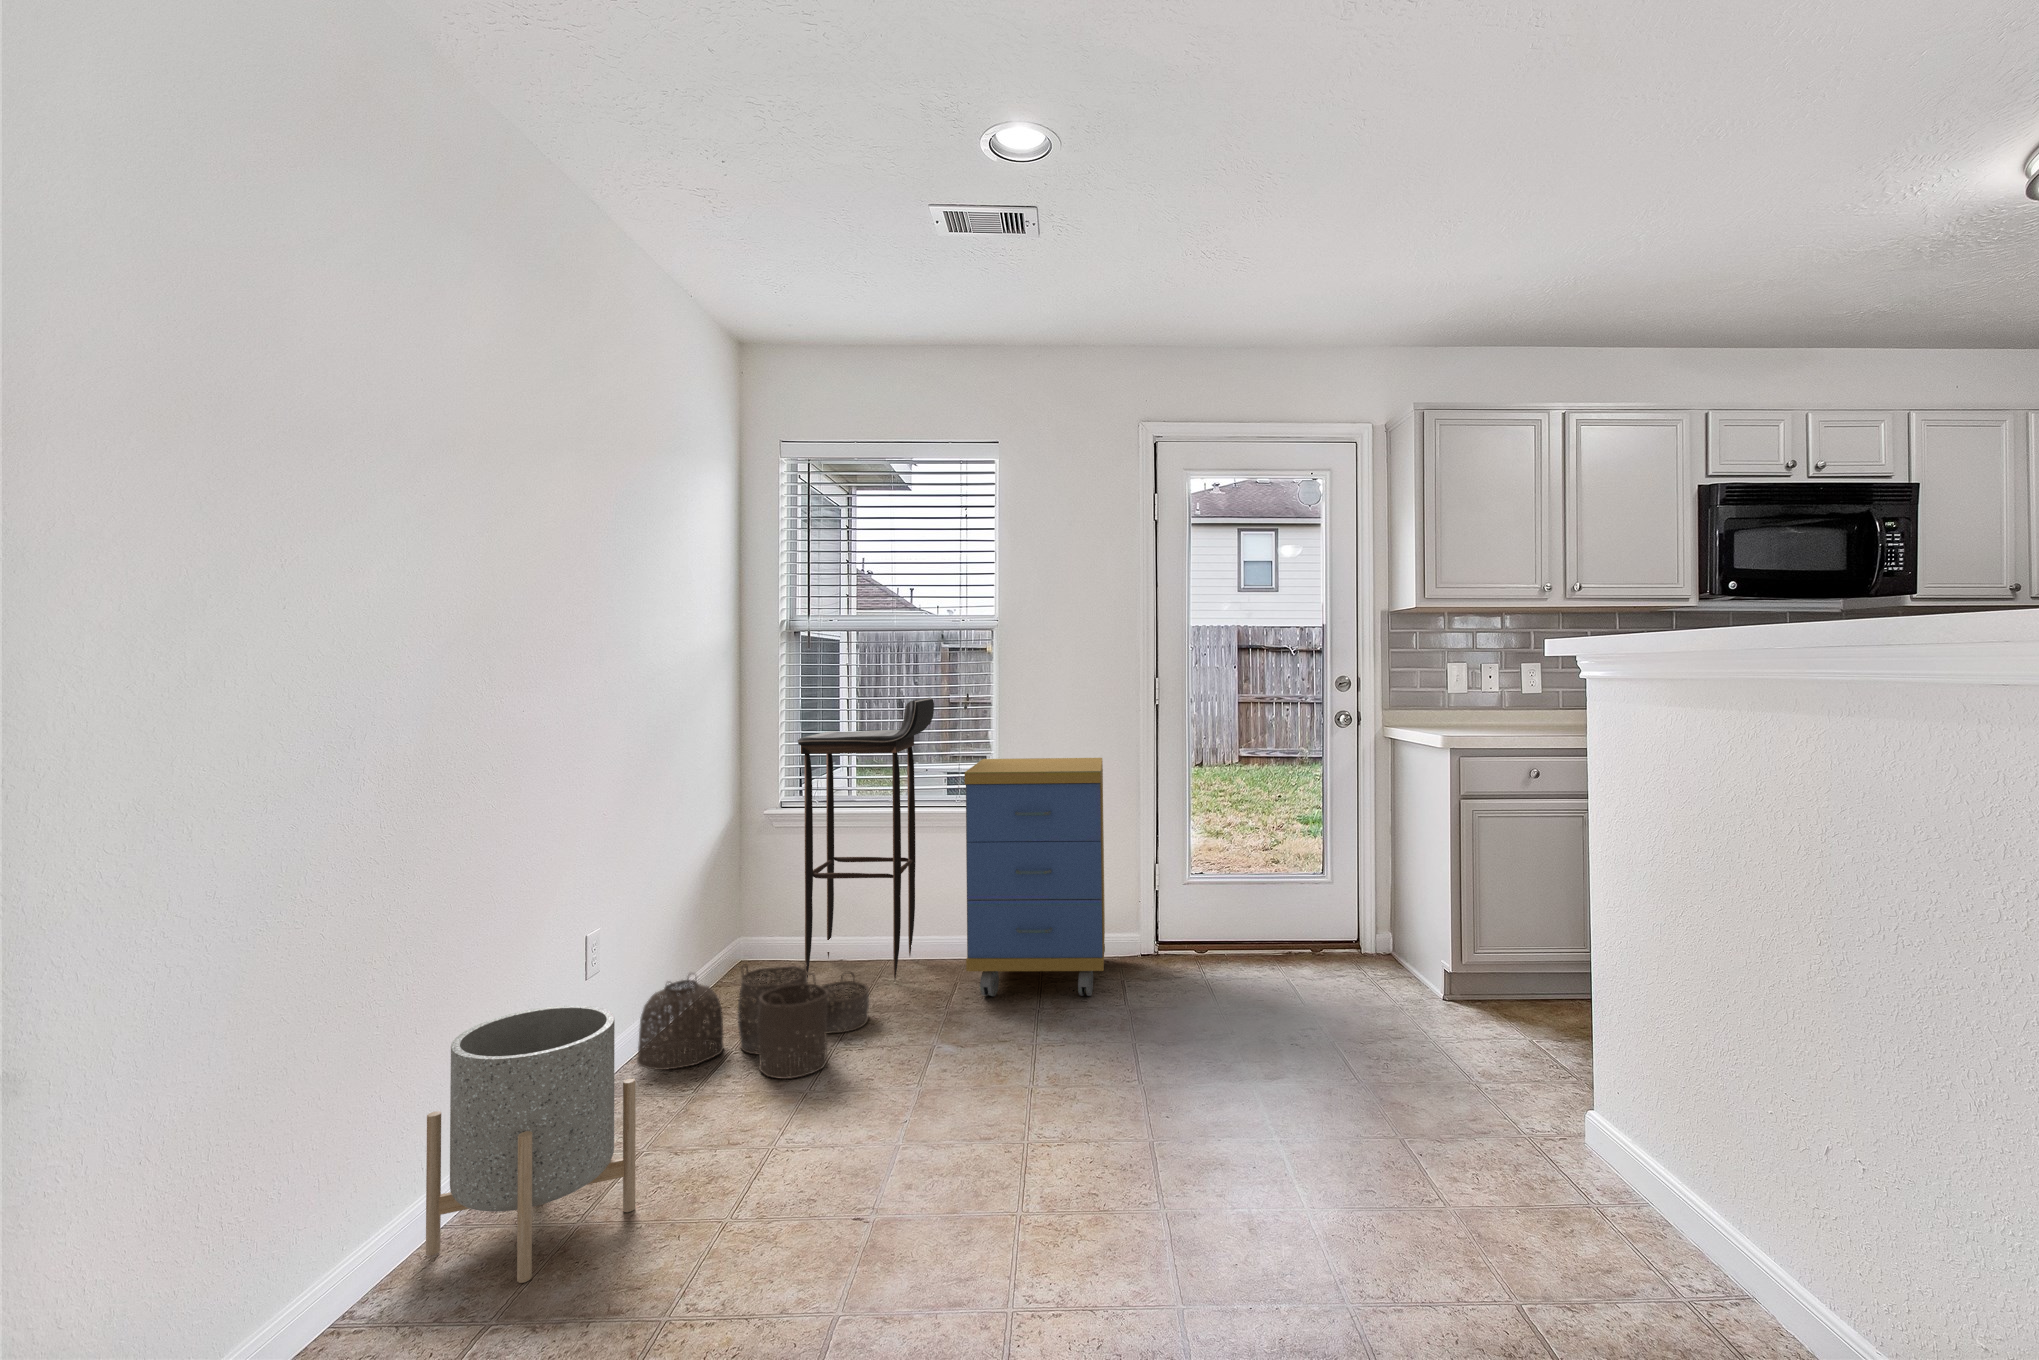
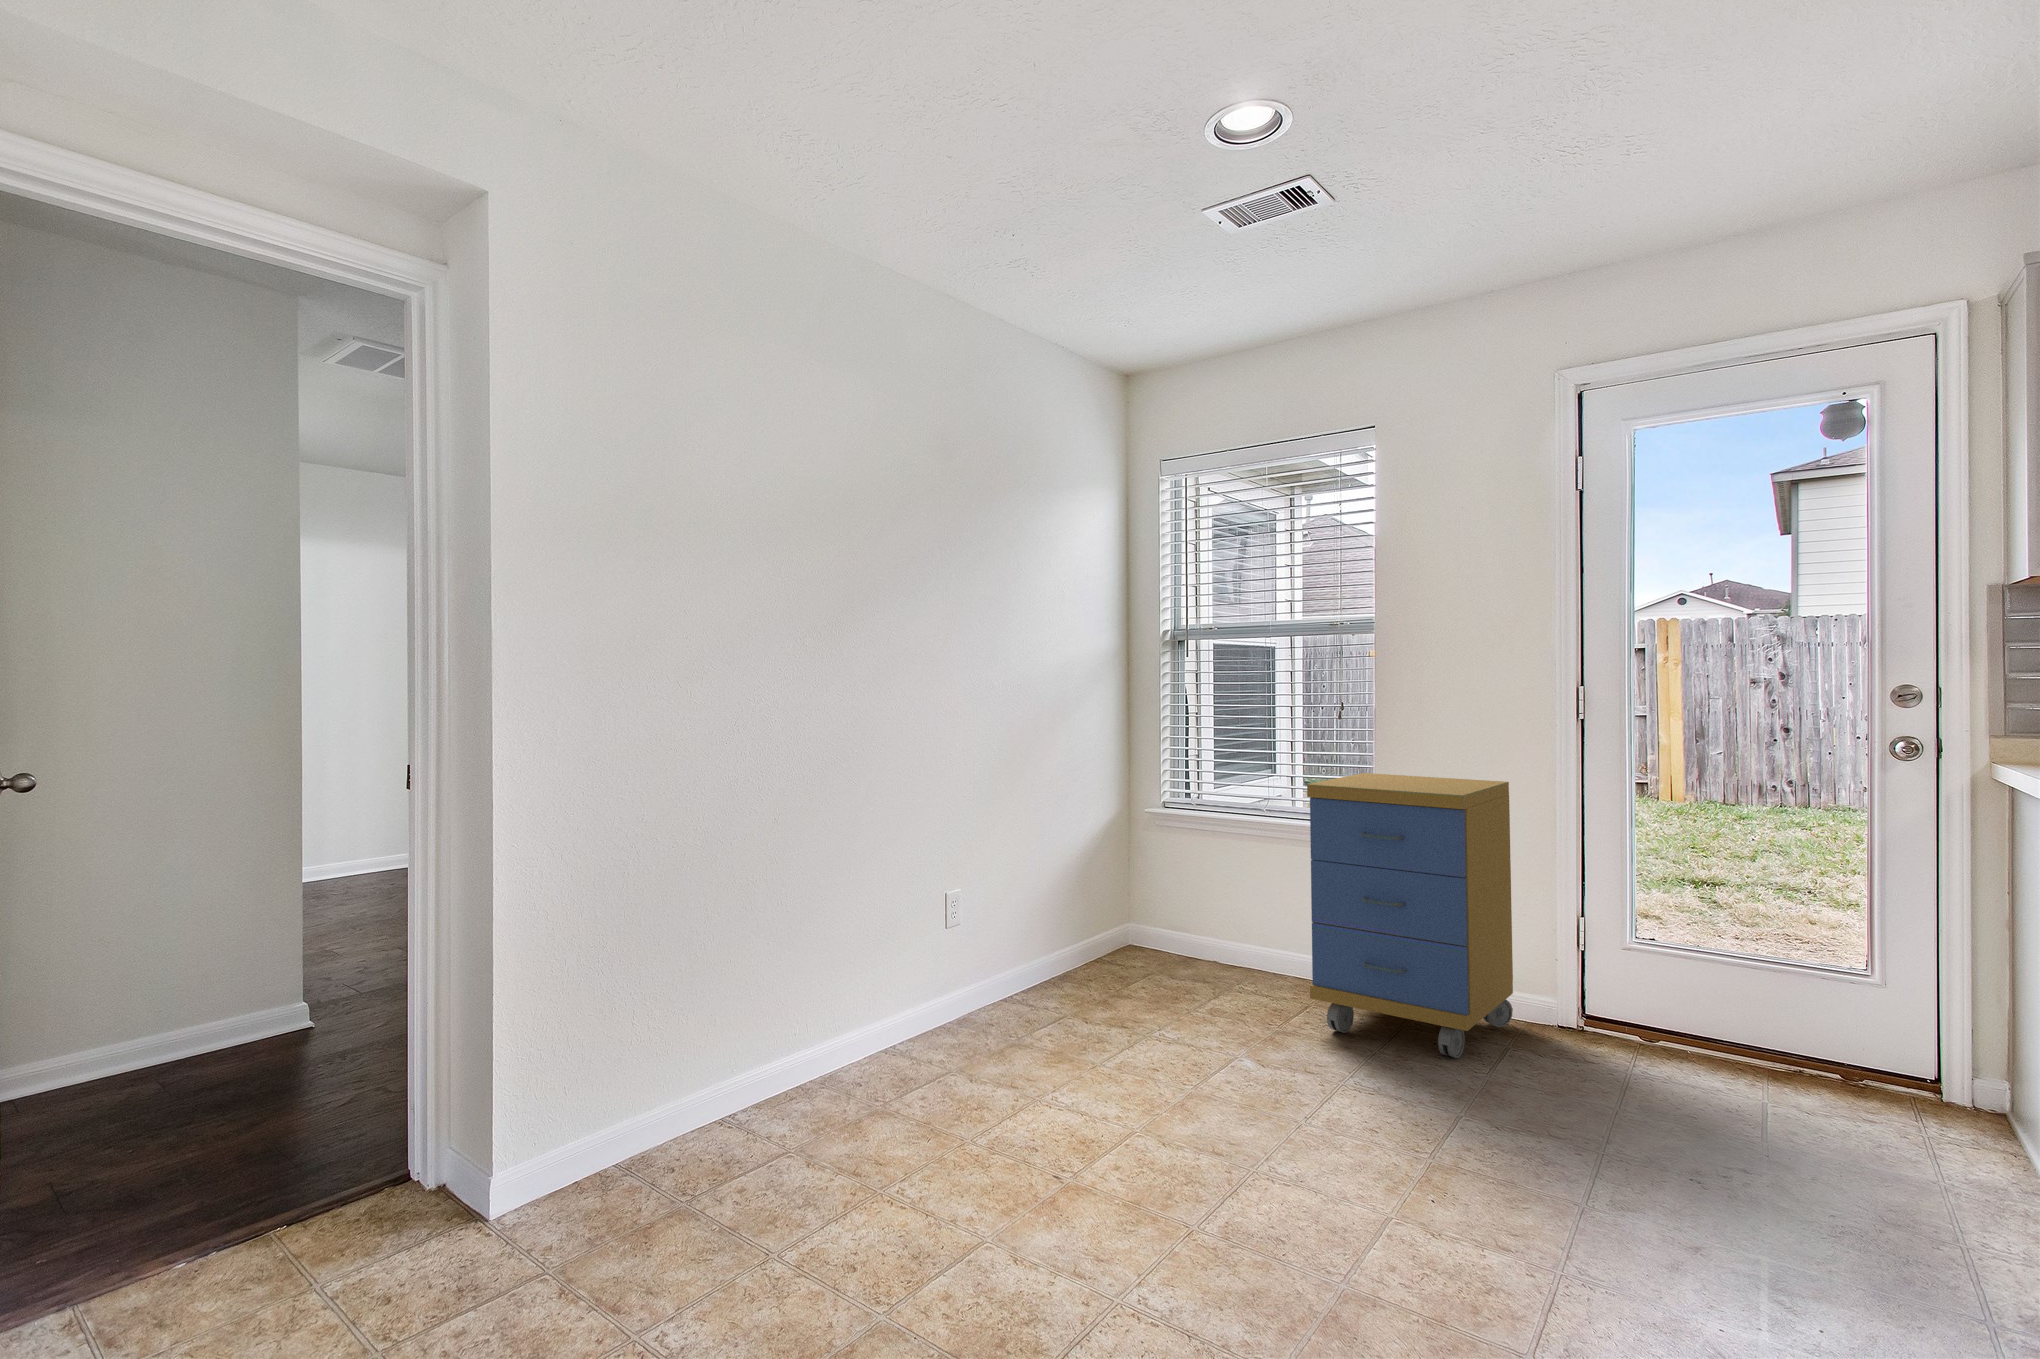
bar stool: present [798,698,934,980] -> none [1161,703,1312,998]
woven basket: present [637,964,869,1079] -> none [994,943,1204,1055]
planter: present [426,1005,636,1283] -> none [790,936,923,1132]

